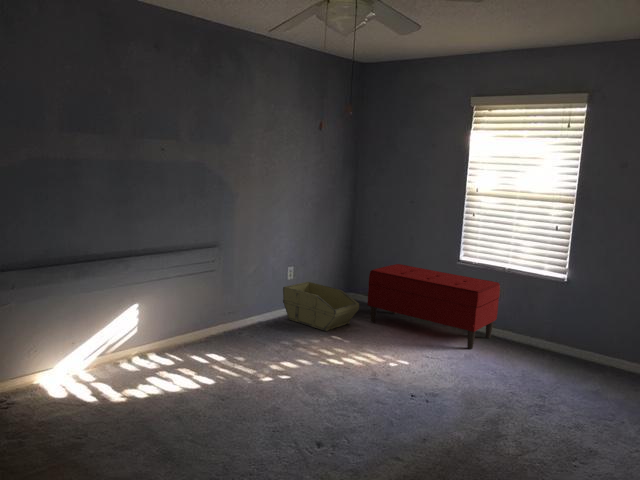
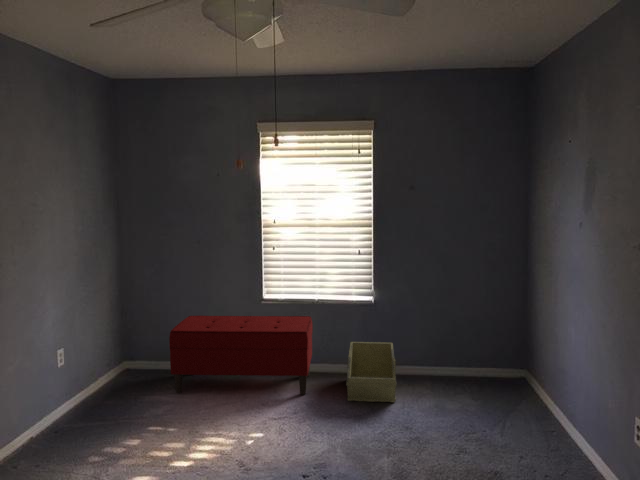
storage bin: present [283,282,359,331] -> present [346,342,397,402]

